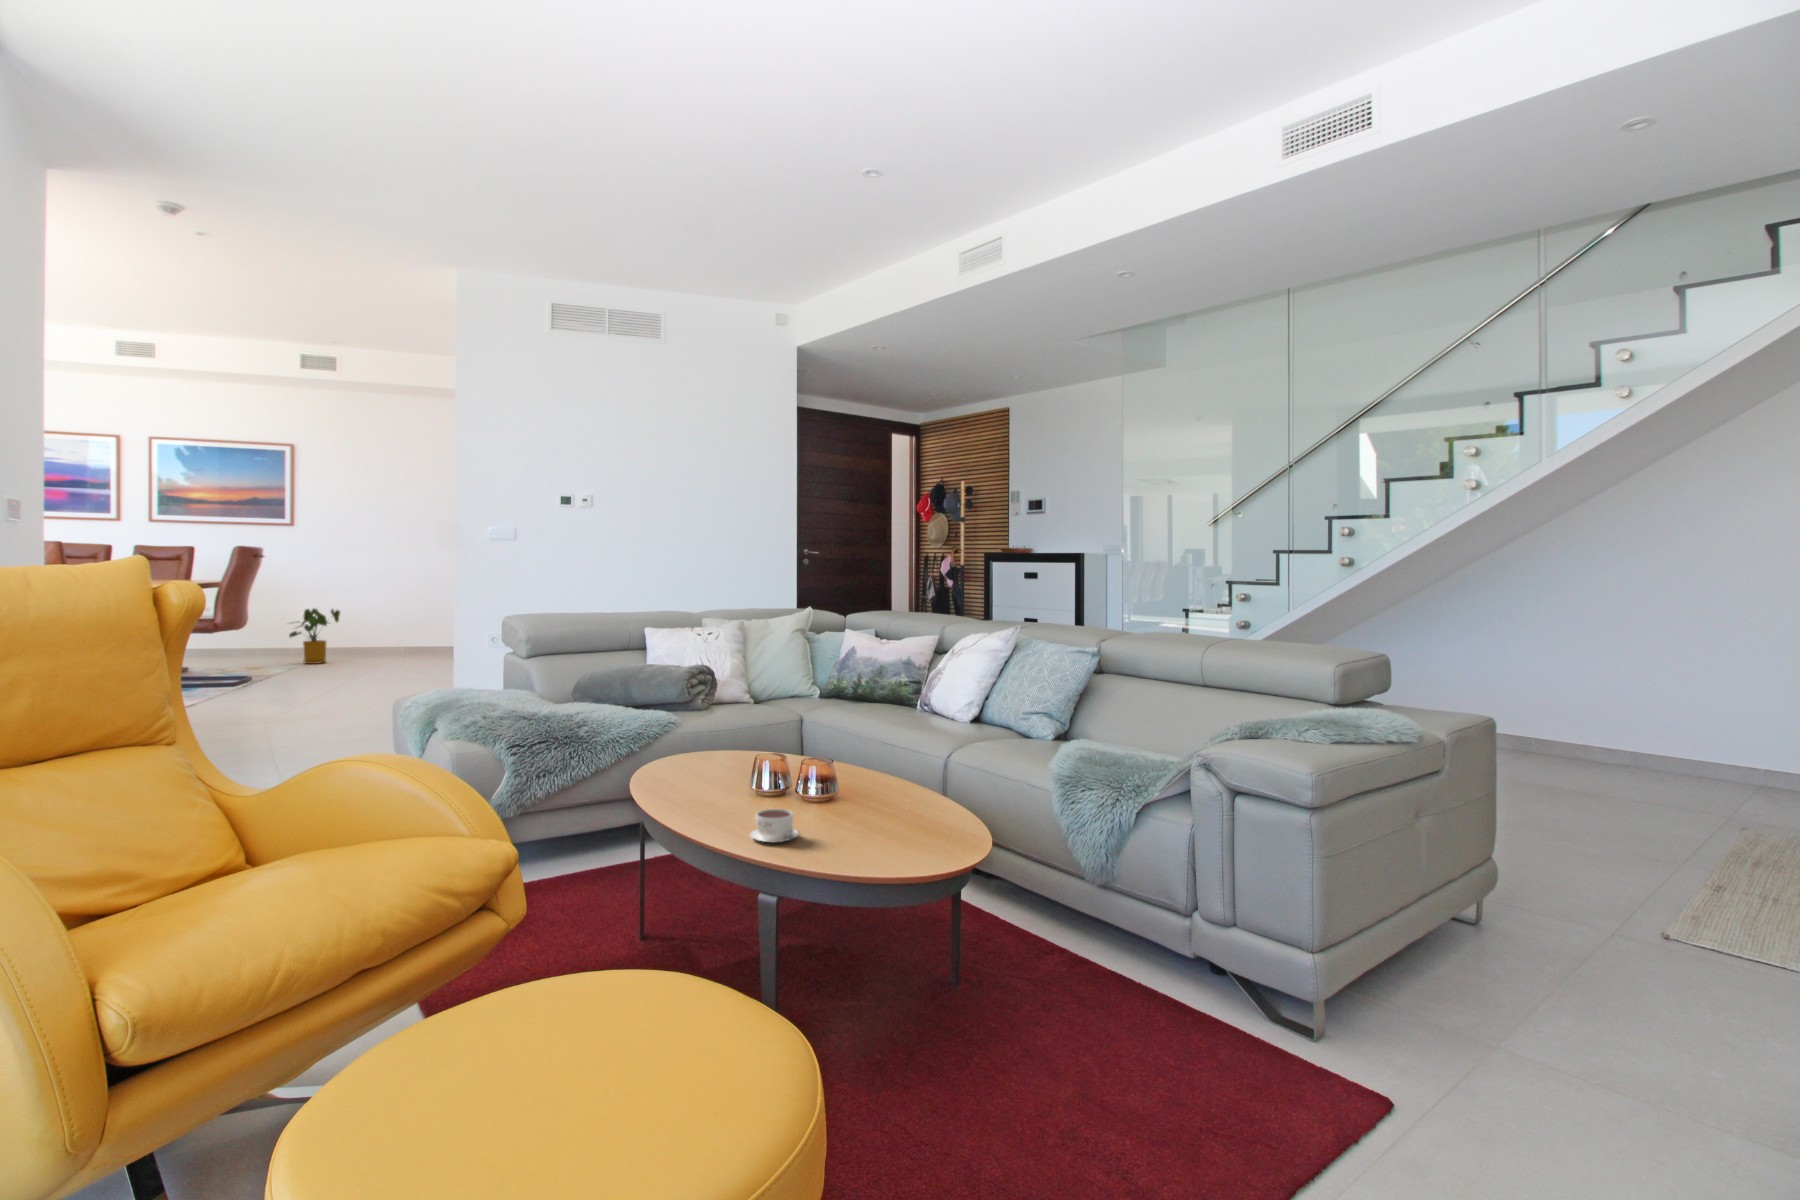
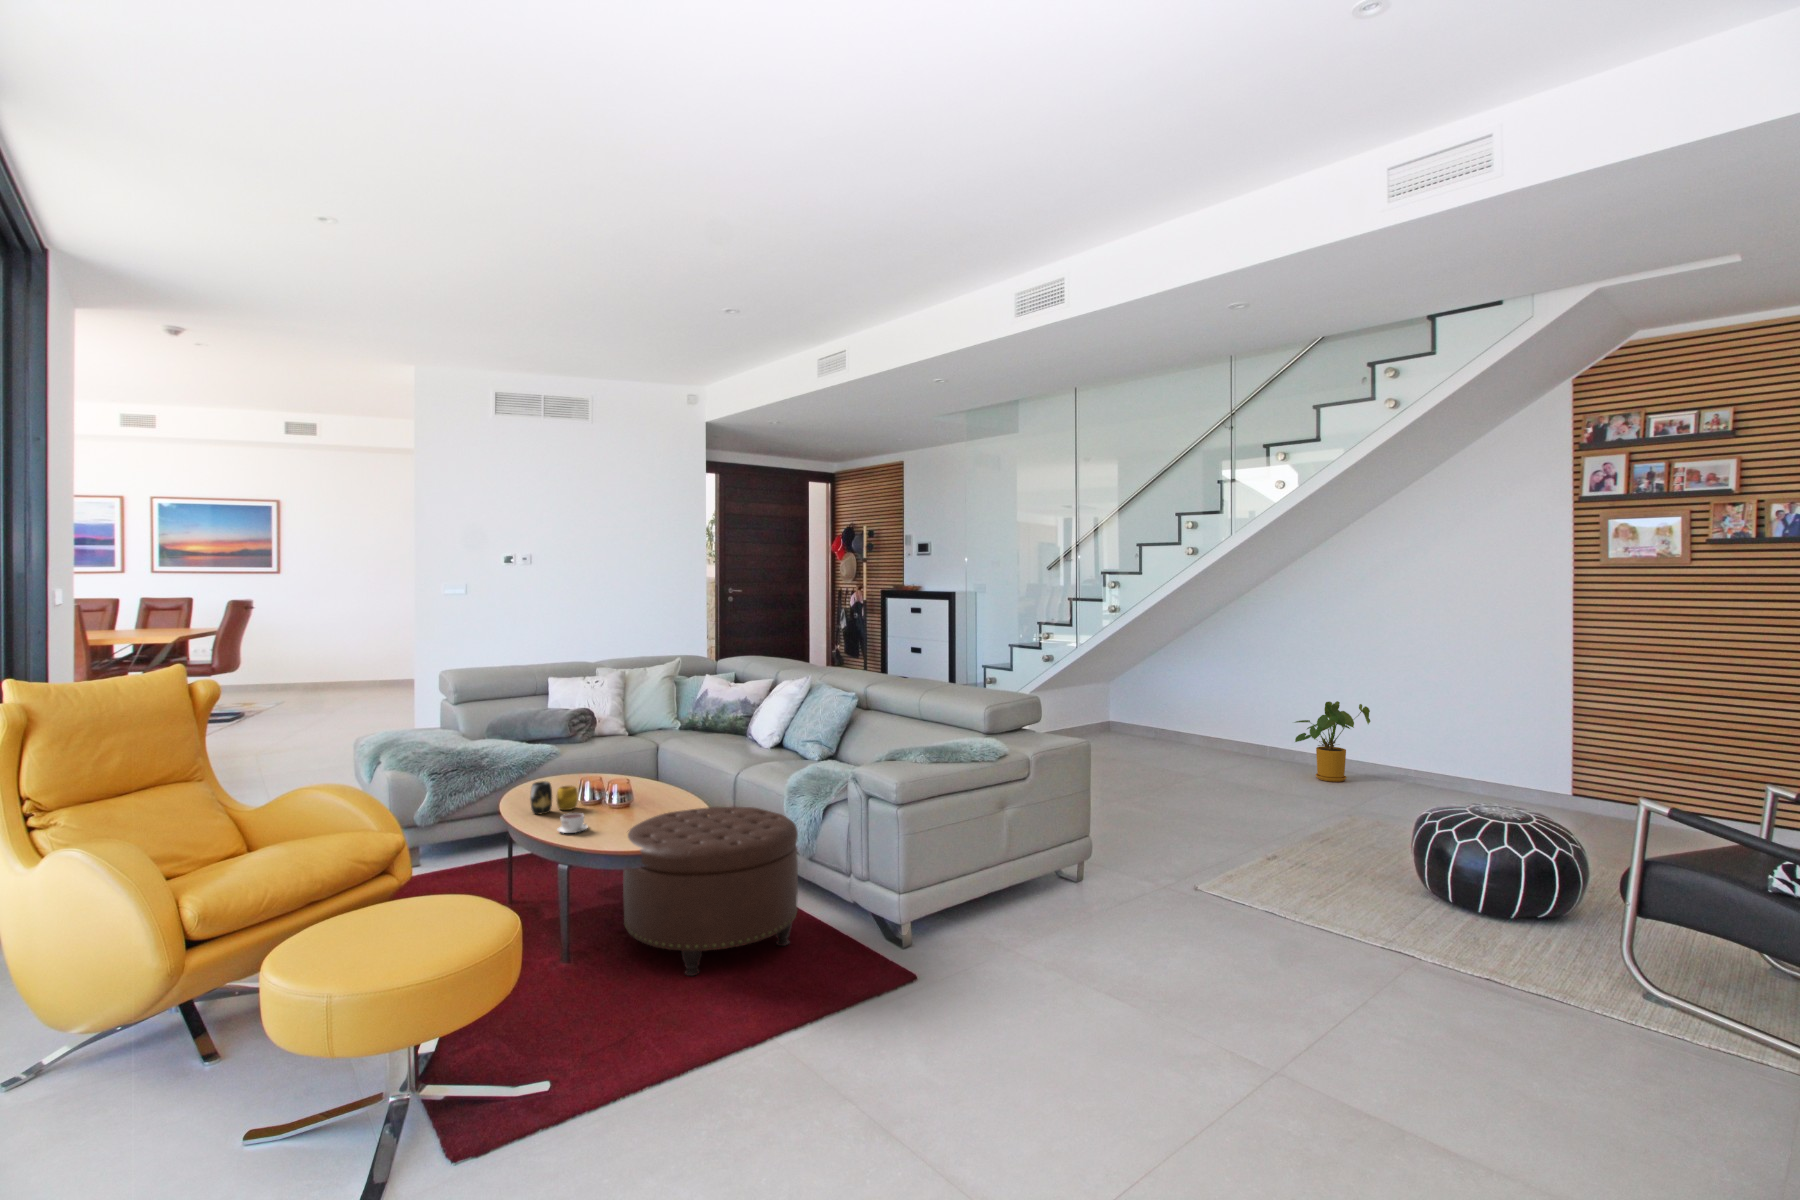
house plant: present [289,609,340,664] -> present [1295,701,1370,782]
vase: none [689,758,757,810] -> present [530,781,578,815]
ottoman: none [856,802,1140,1096] -> present [623,807,798,976]

